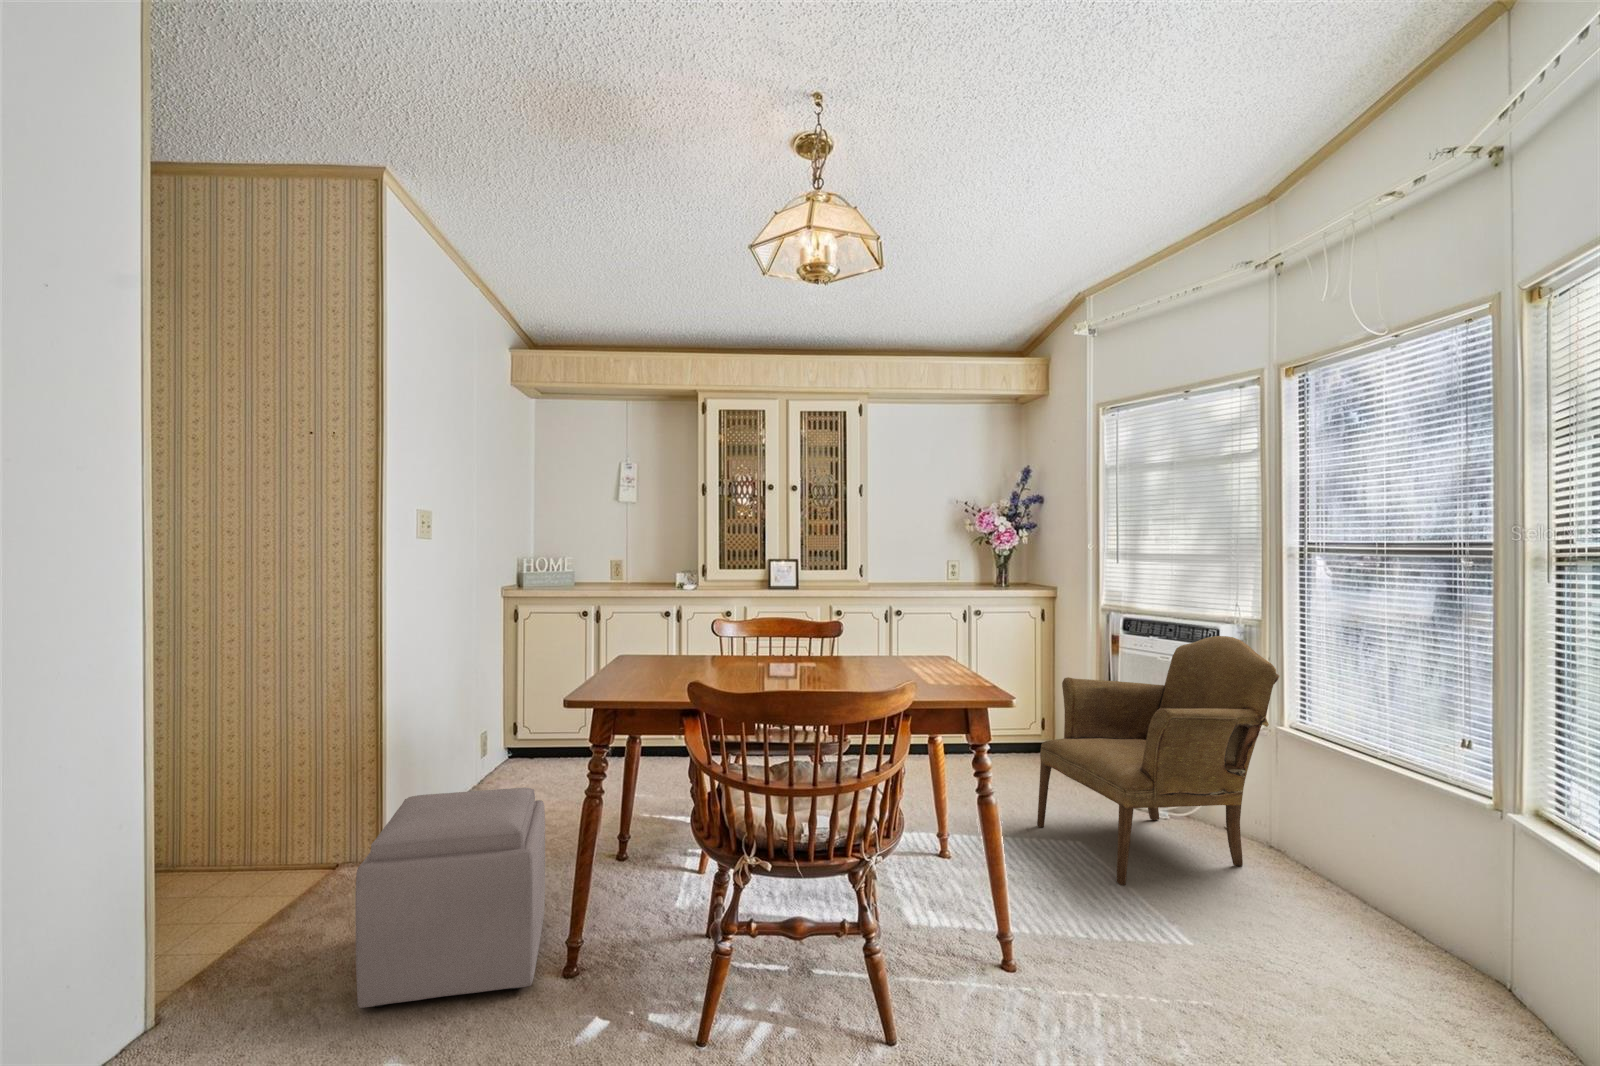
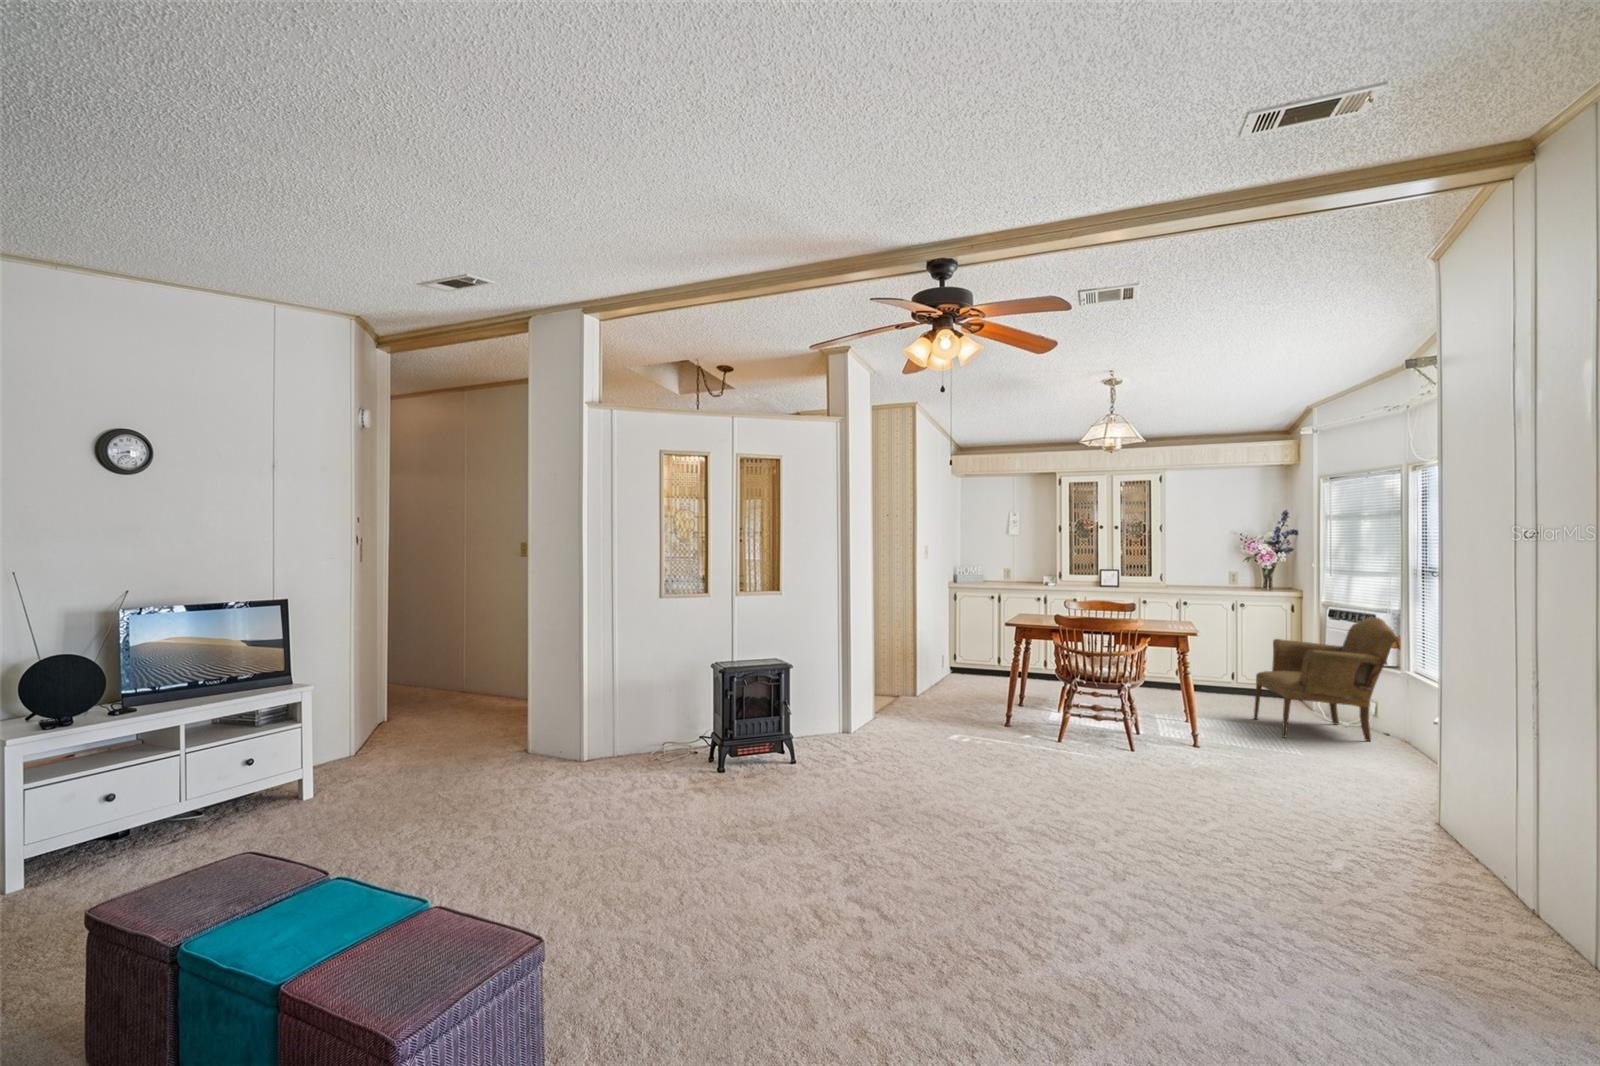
ottoman: present [356,788,545,1008] -> none [931,658,992,727]

